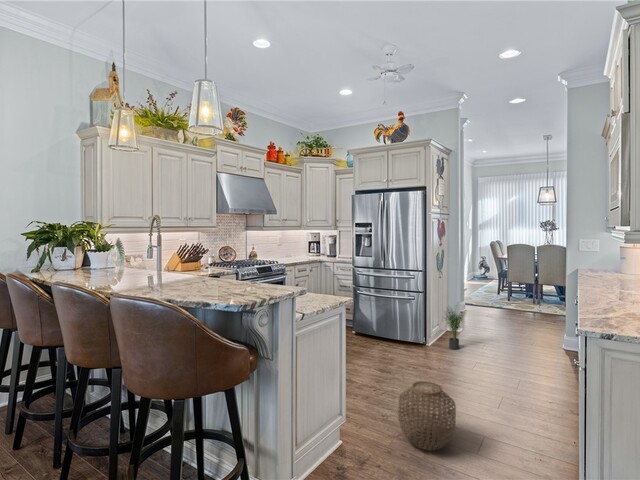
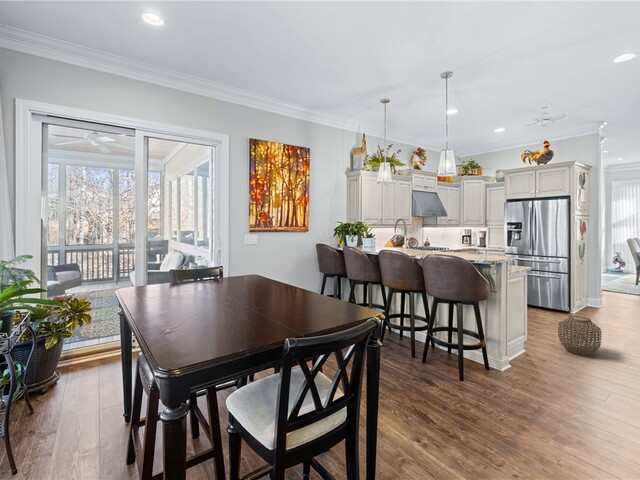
potted plant: present [447,309,463,349] -> none [580,279,606,314]

